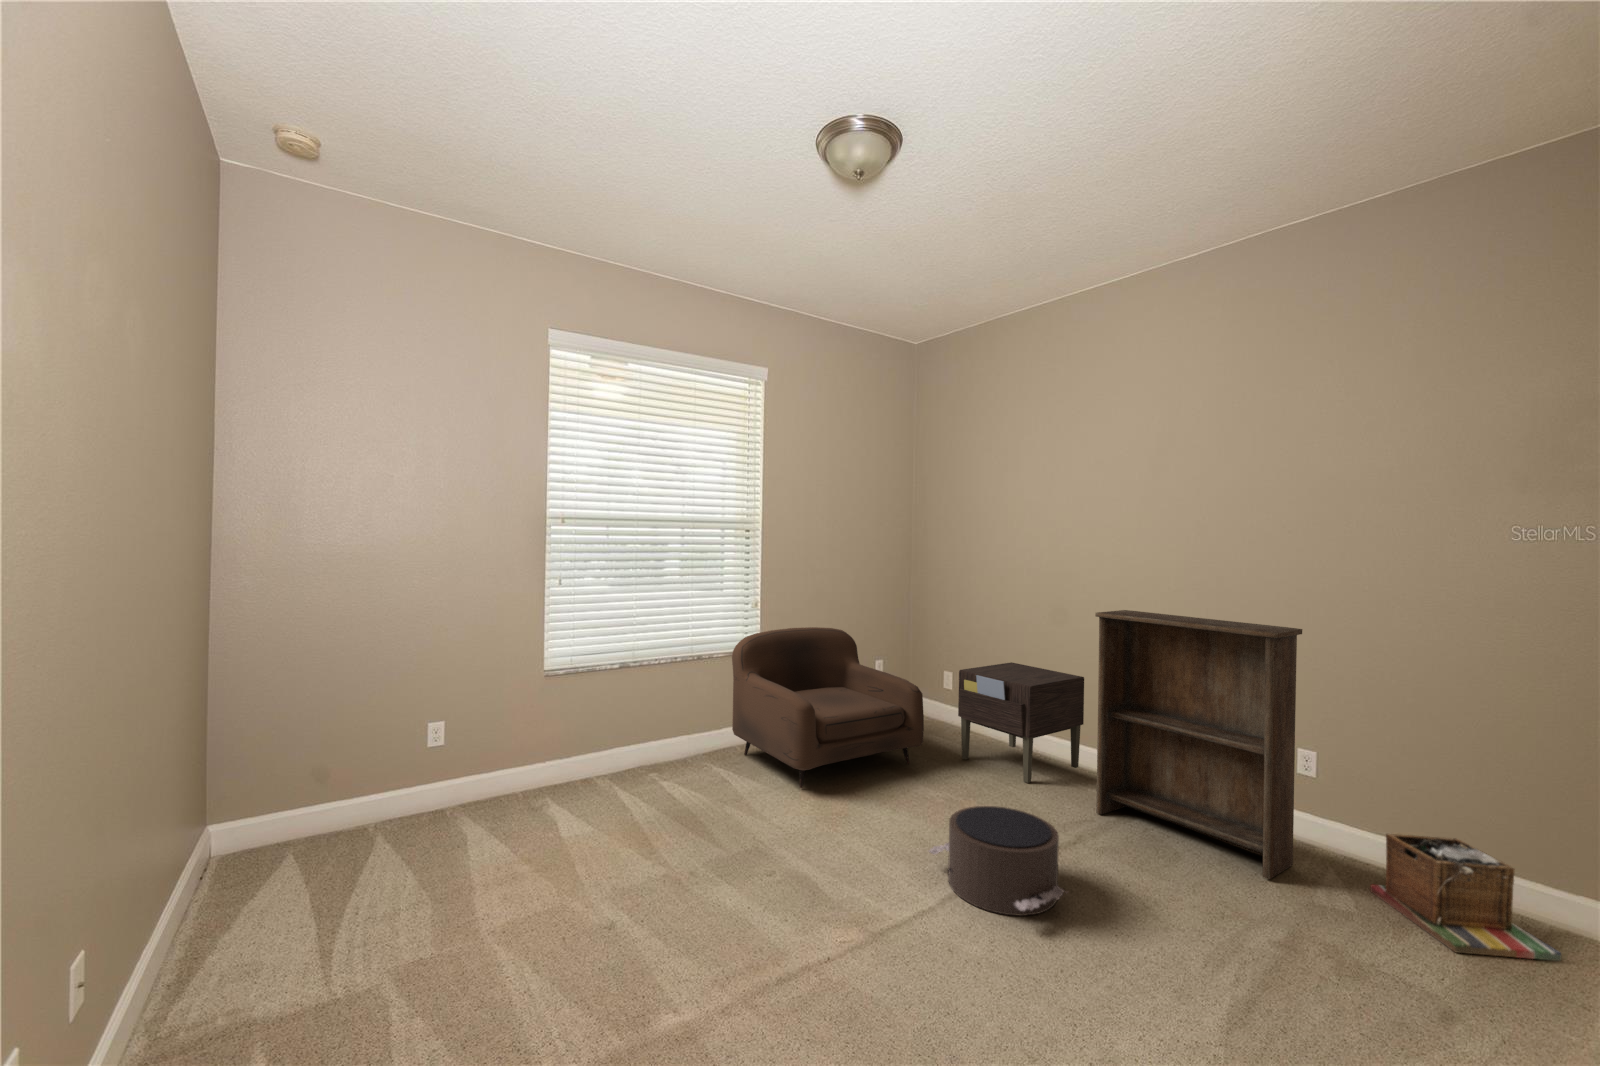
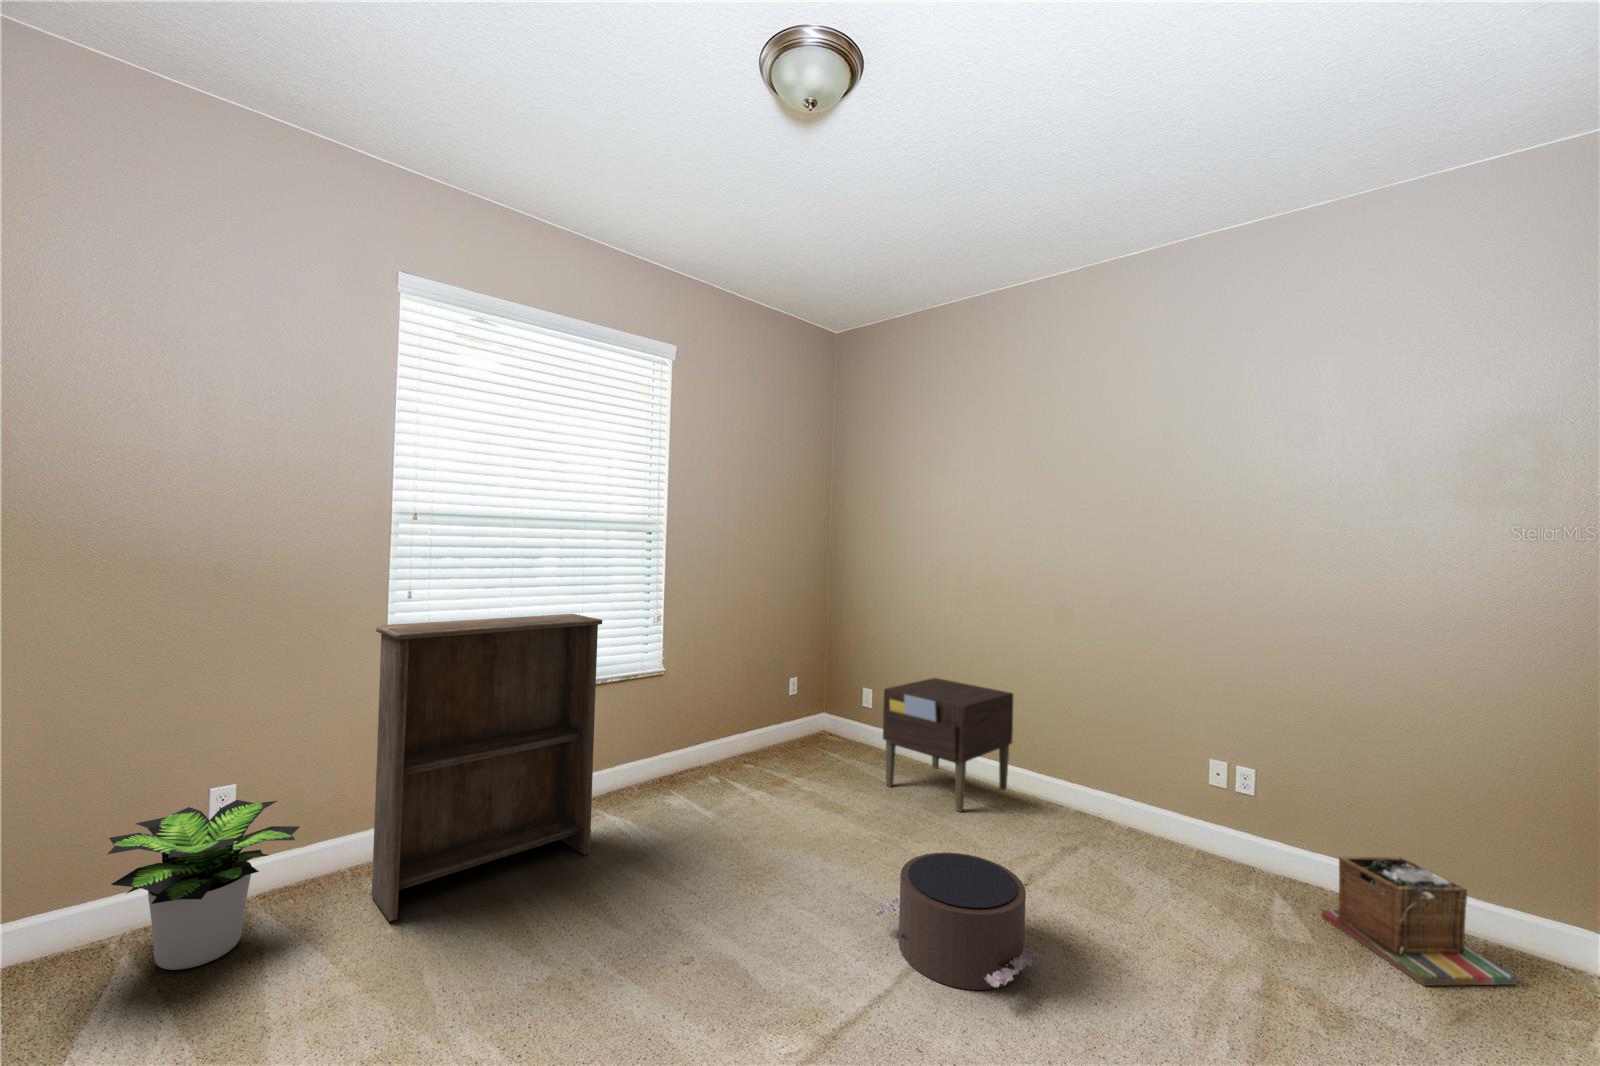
bookshelf: present [1095,610,1302,879] -> present [371,614,602,921]
armchair: present [732,627,924,788] -> none [627,643,848,836]
potted plant: none [367,733,487,848] -> present [108,800,300,970]

